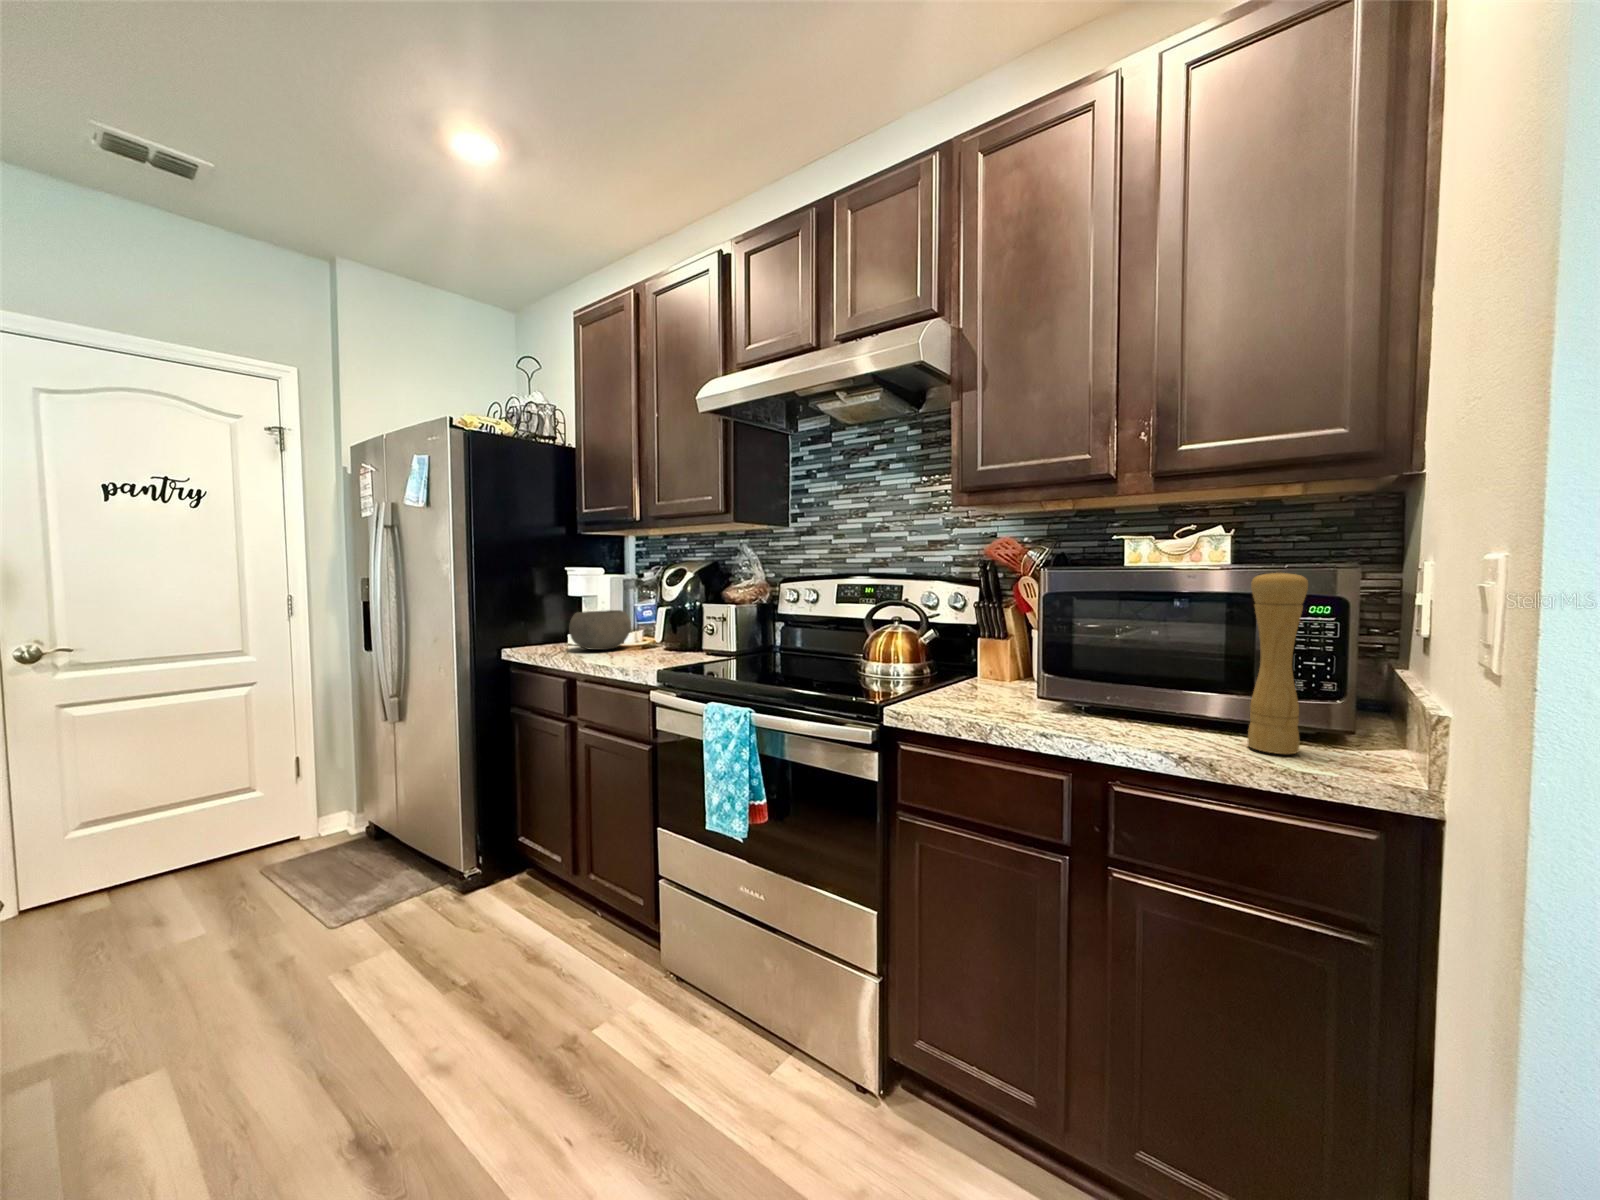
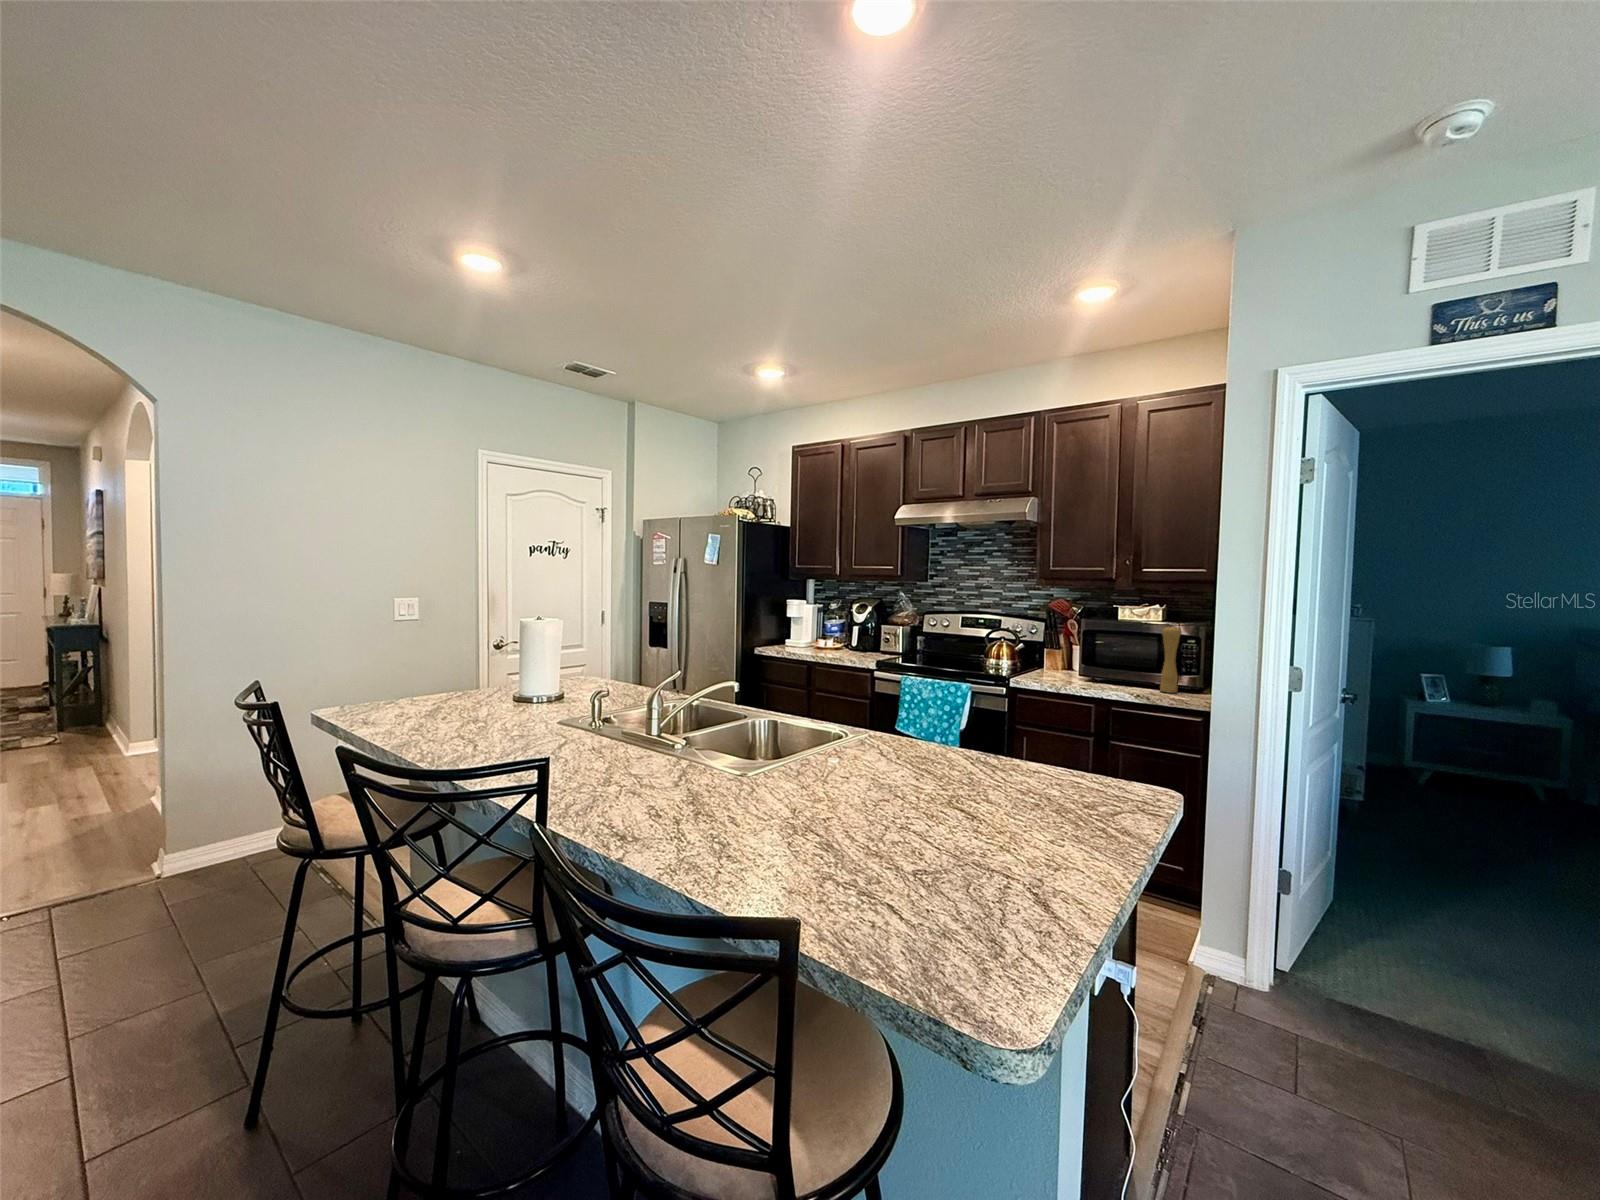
bowl: present [569,610,631,650] -> none [798,627,832,650]

